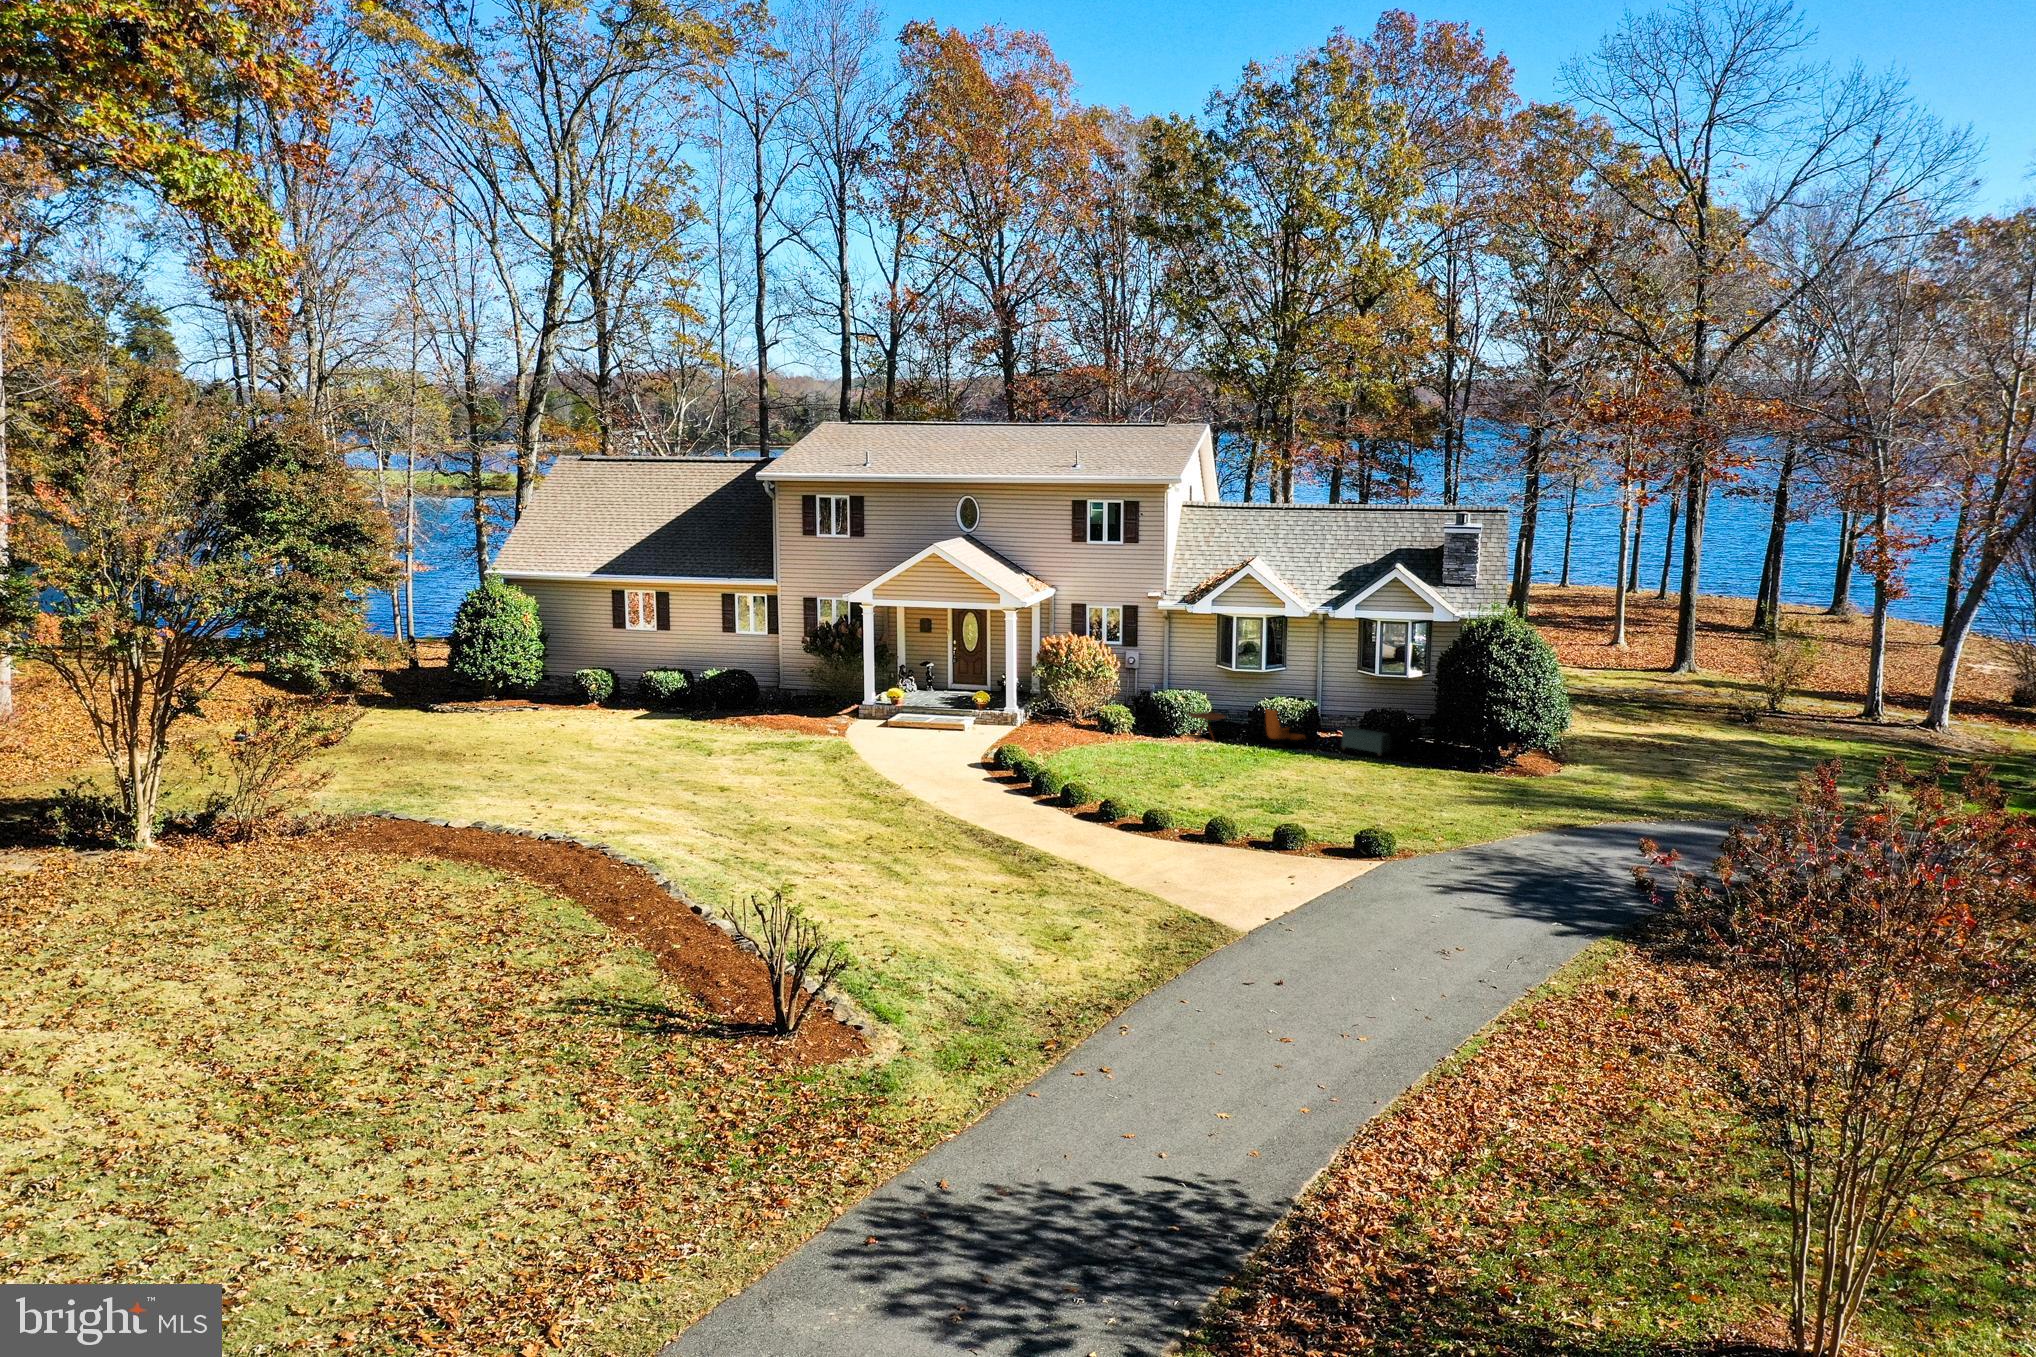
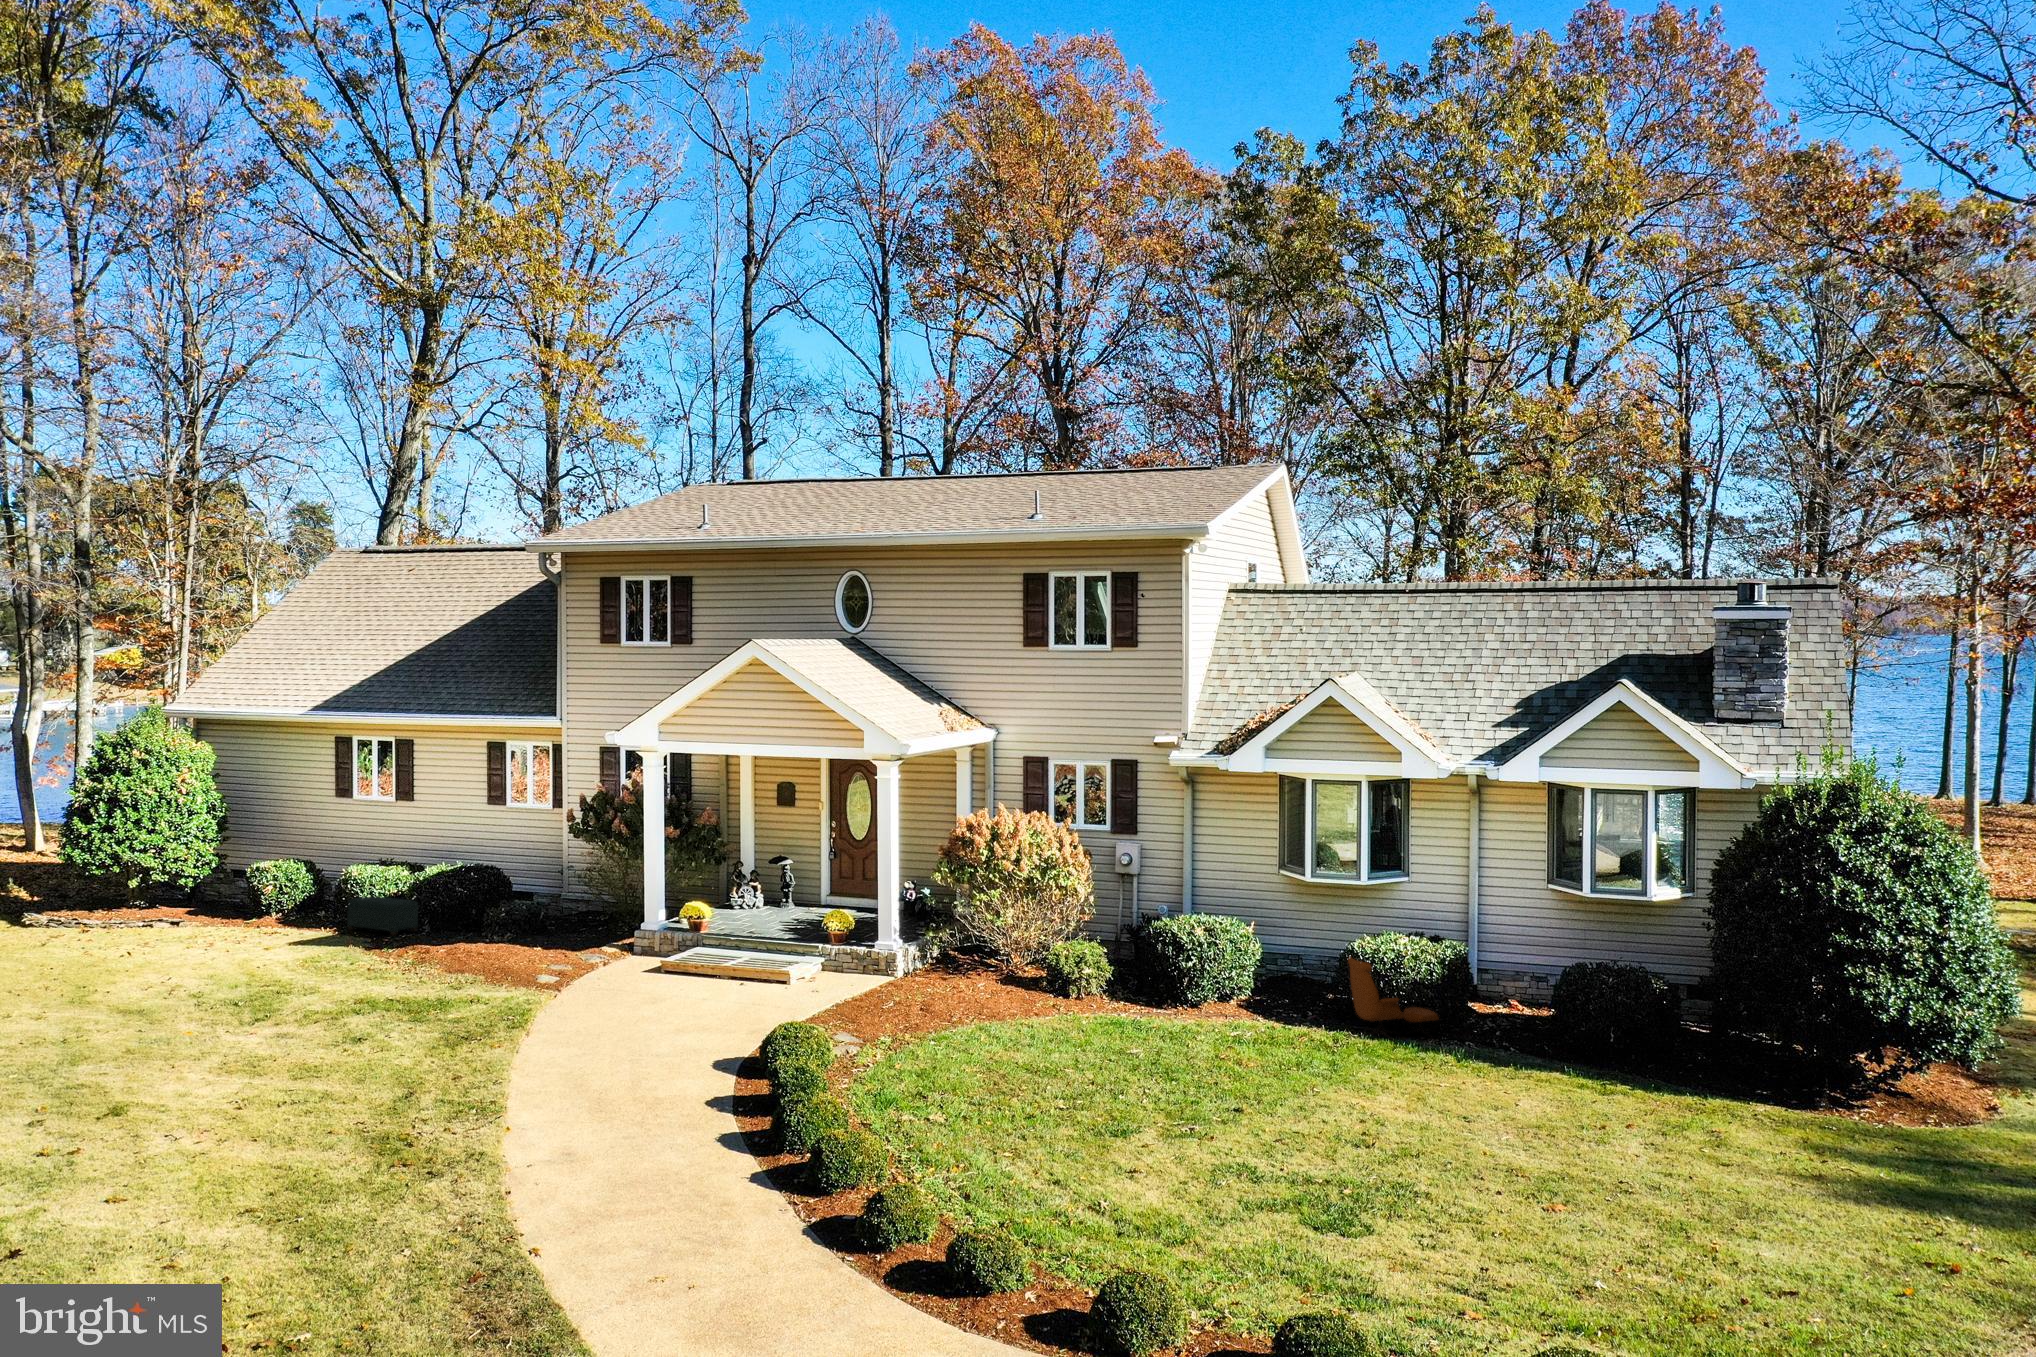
round table: present [1187,712,1225,742] -> none [1202,957,1277,1022]
bench: present [1342,728,1391,756] -> present [347,897,418,936]

